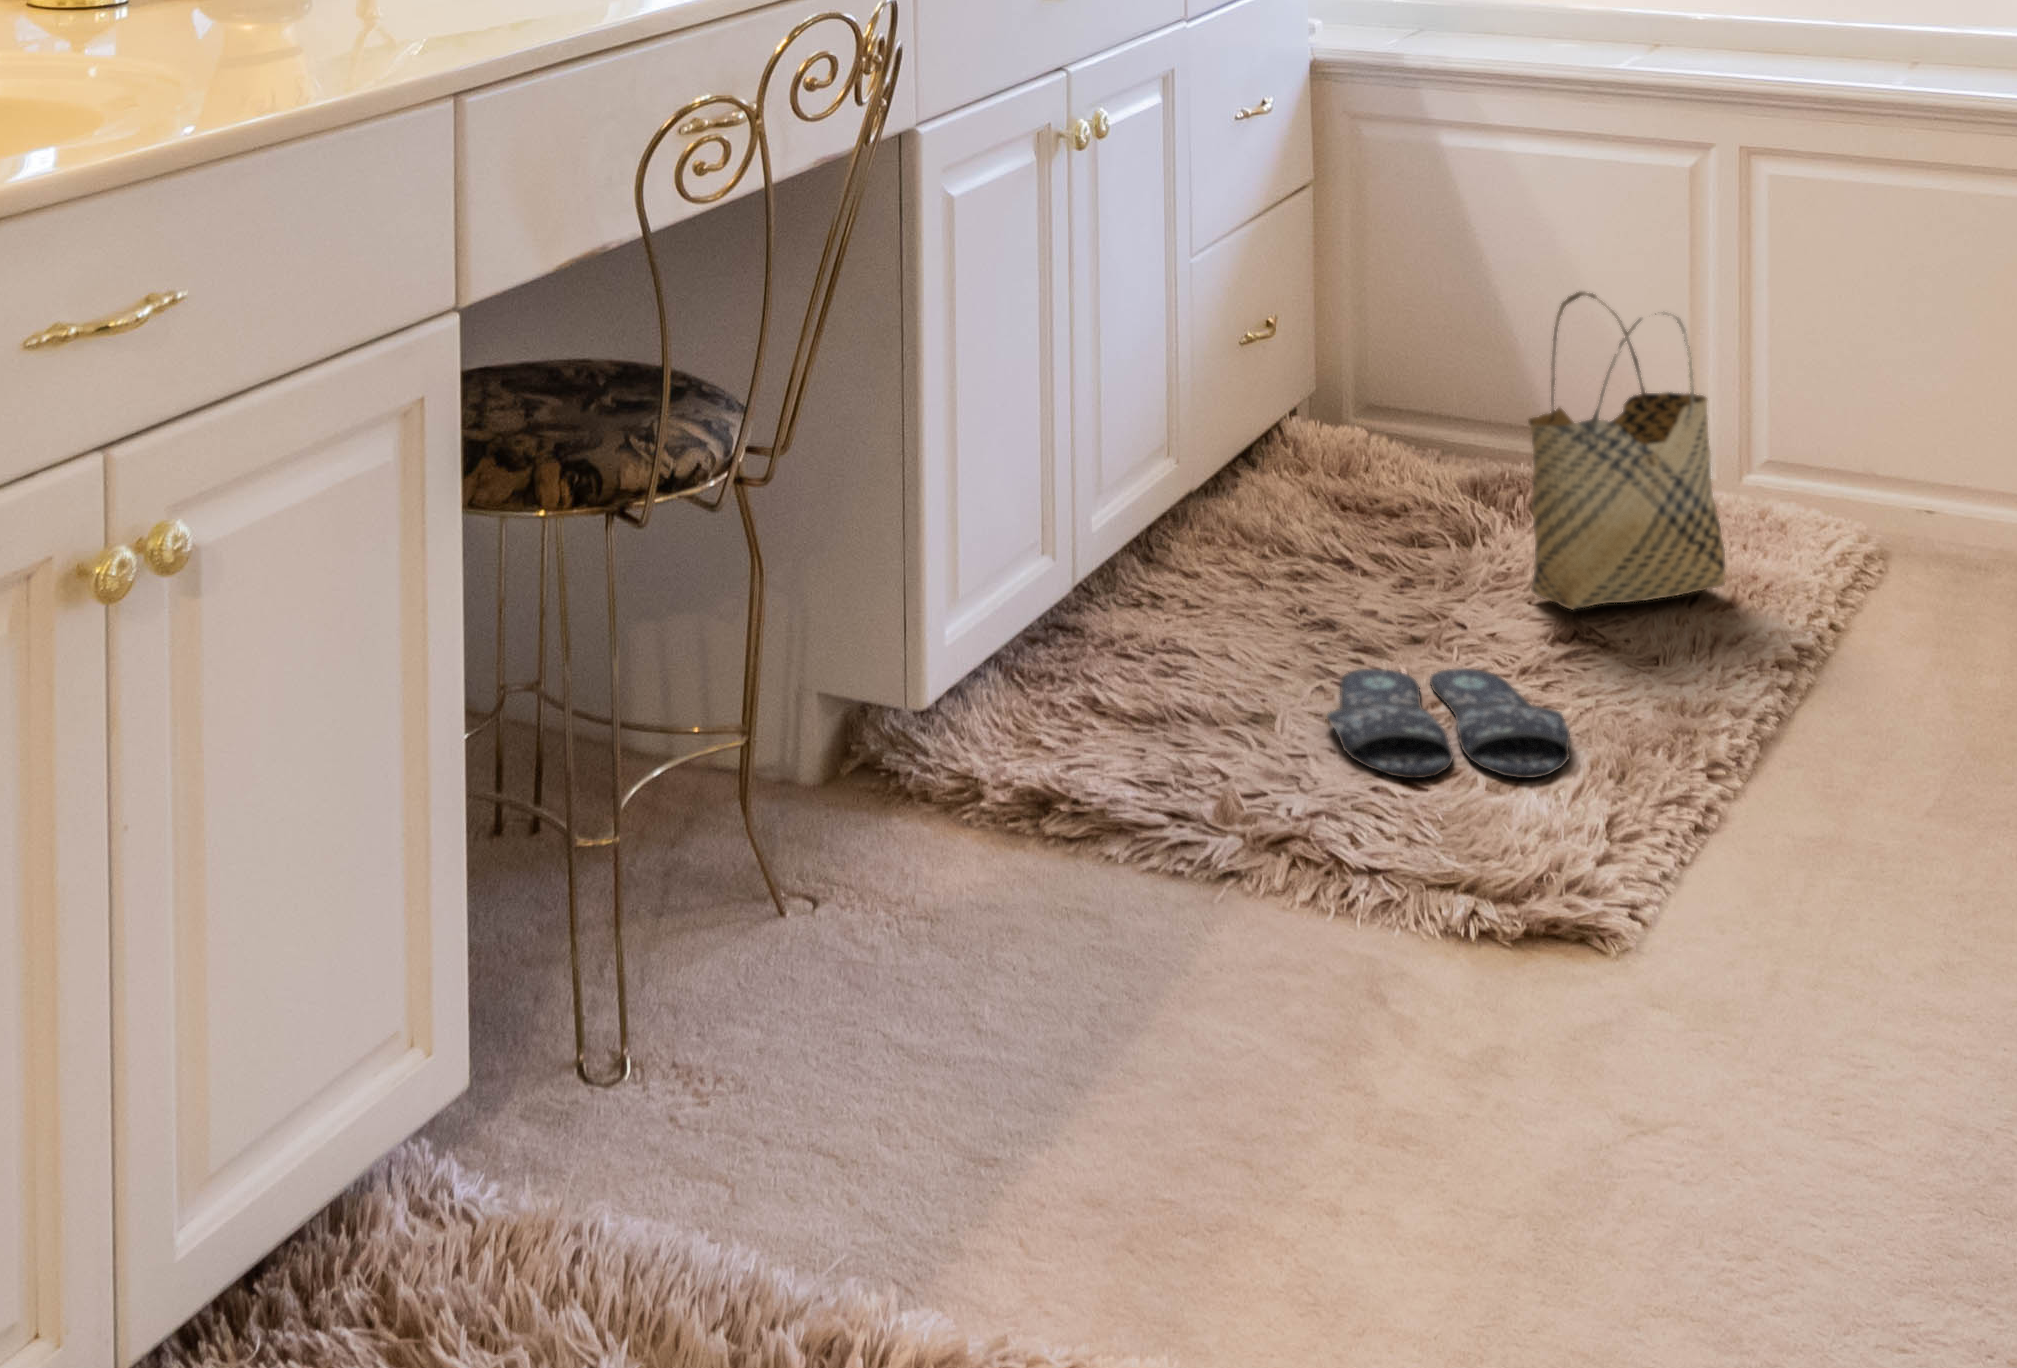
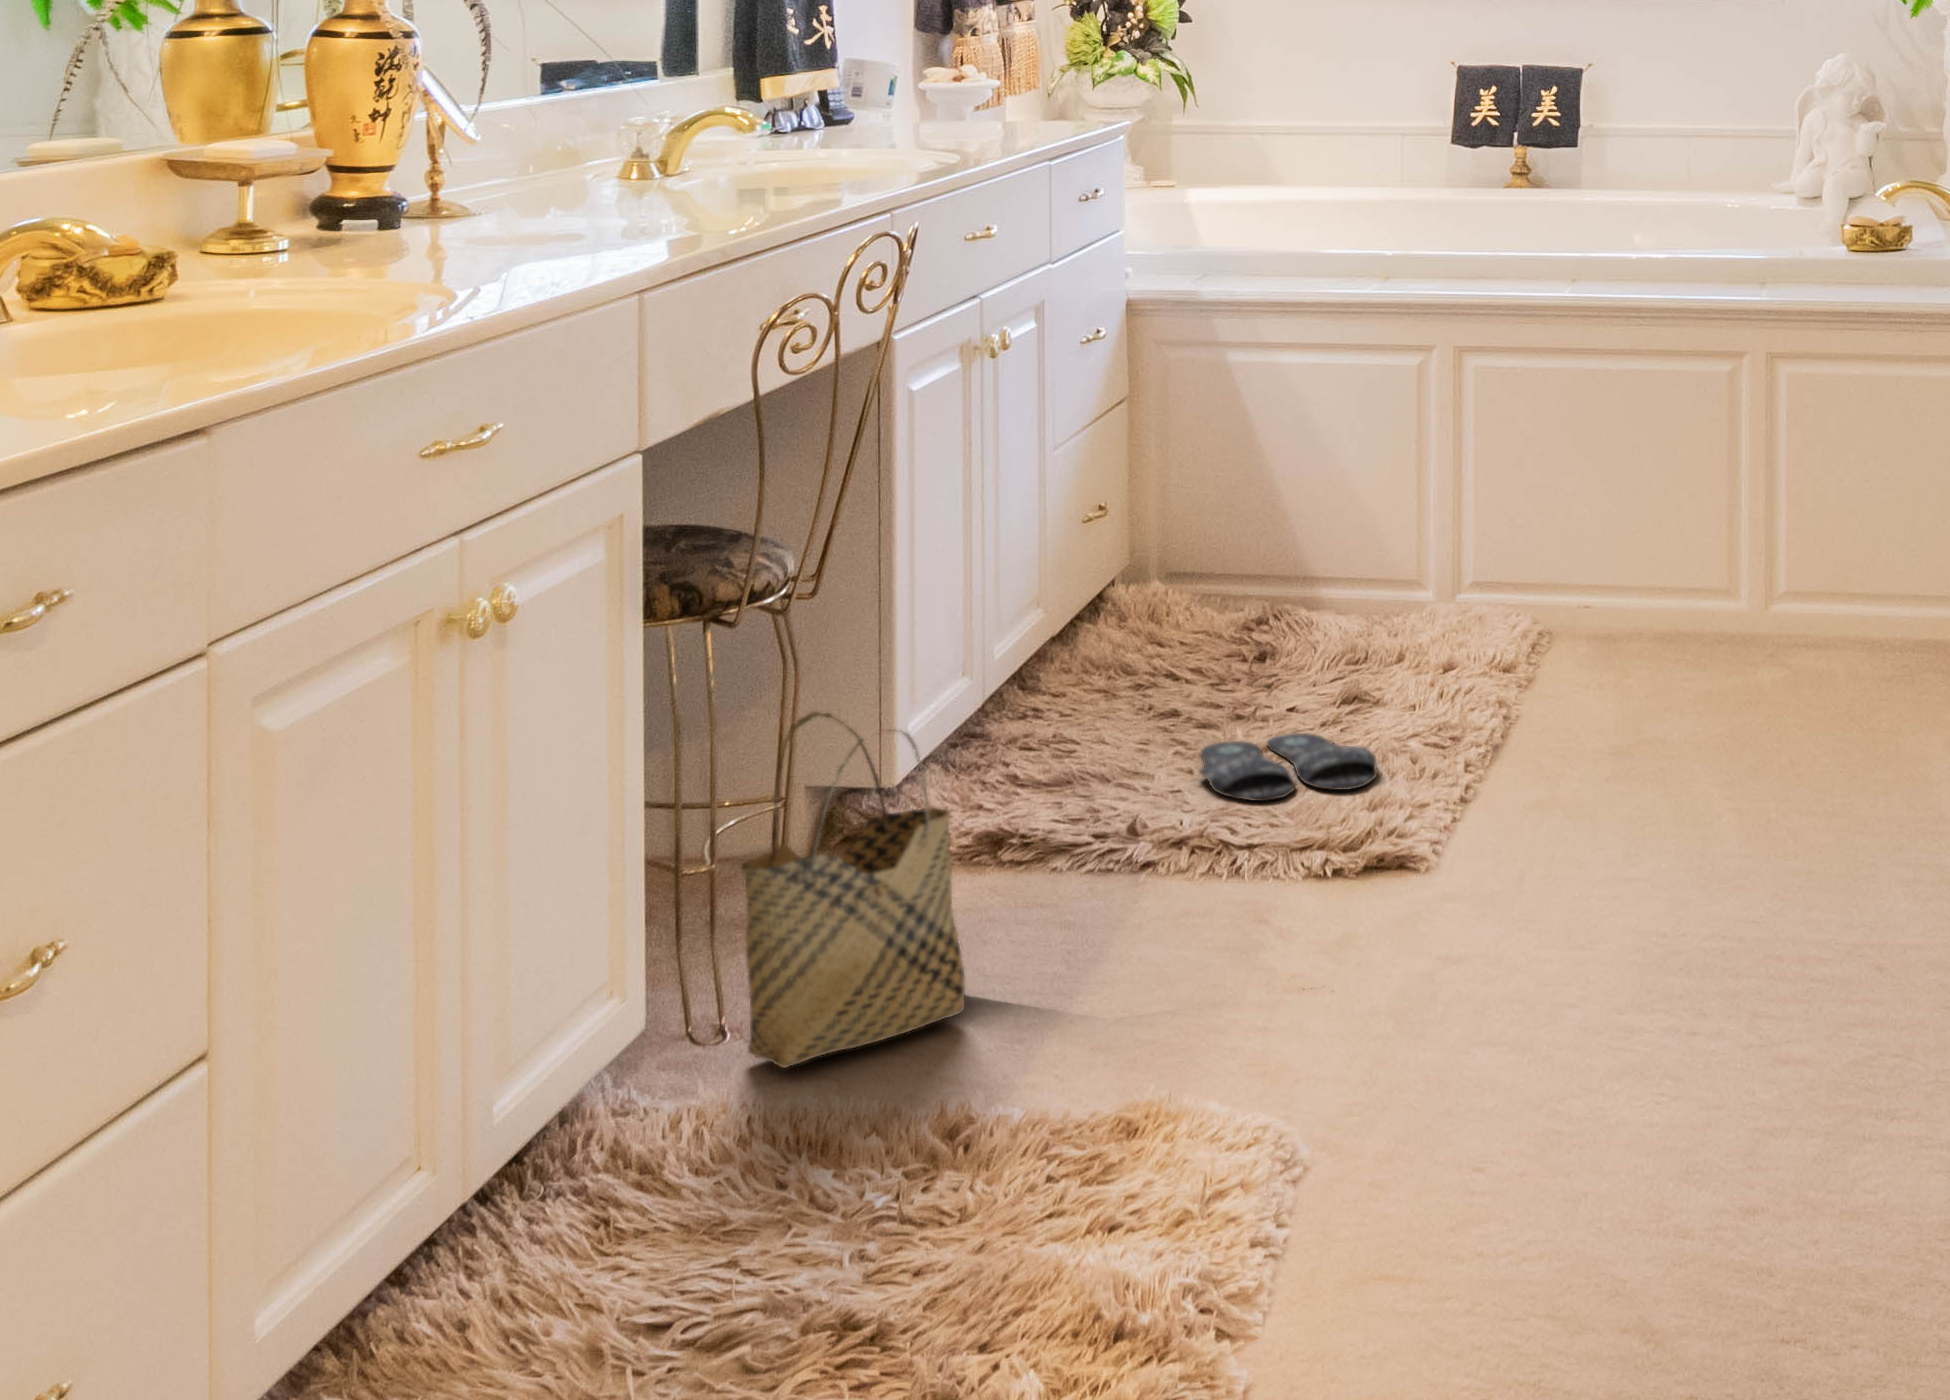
woven basket: present [1528,292,1725,609] -> present [741,712,965,1068]

